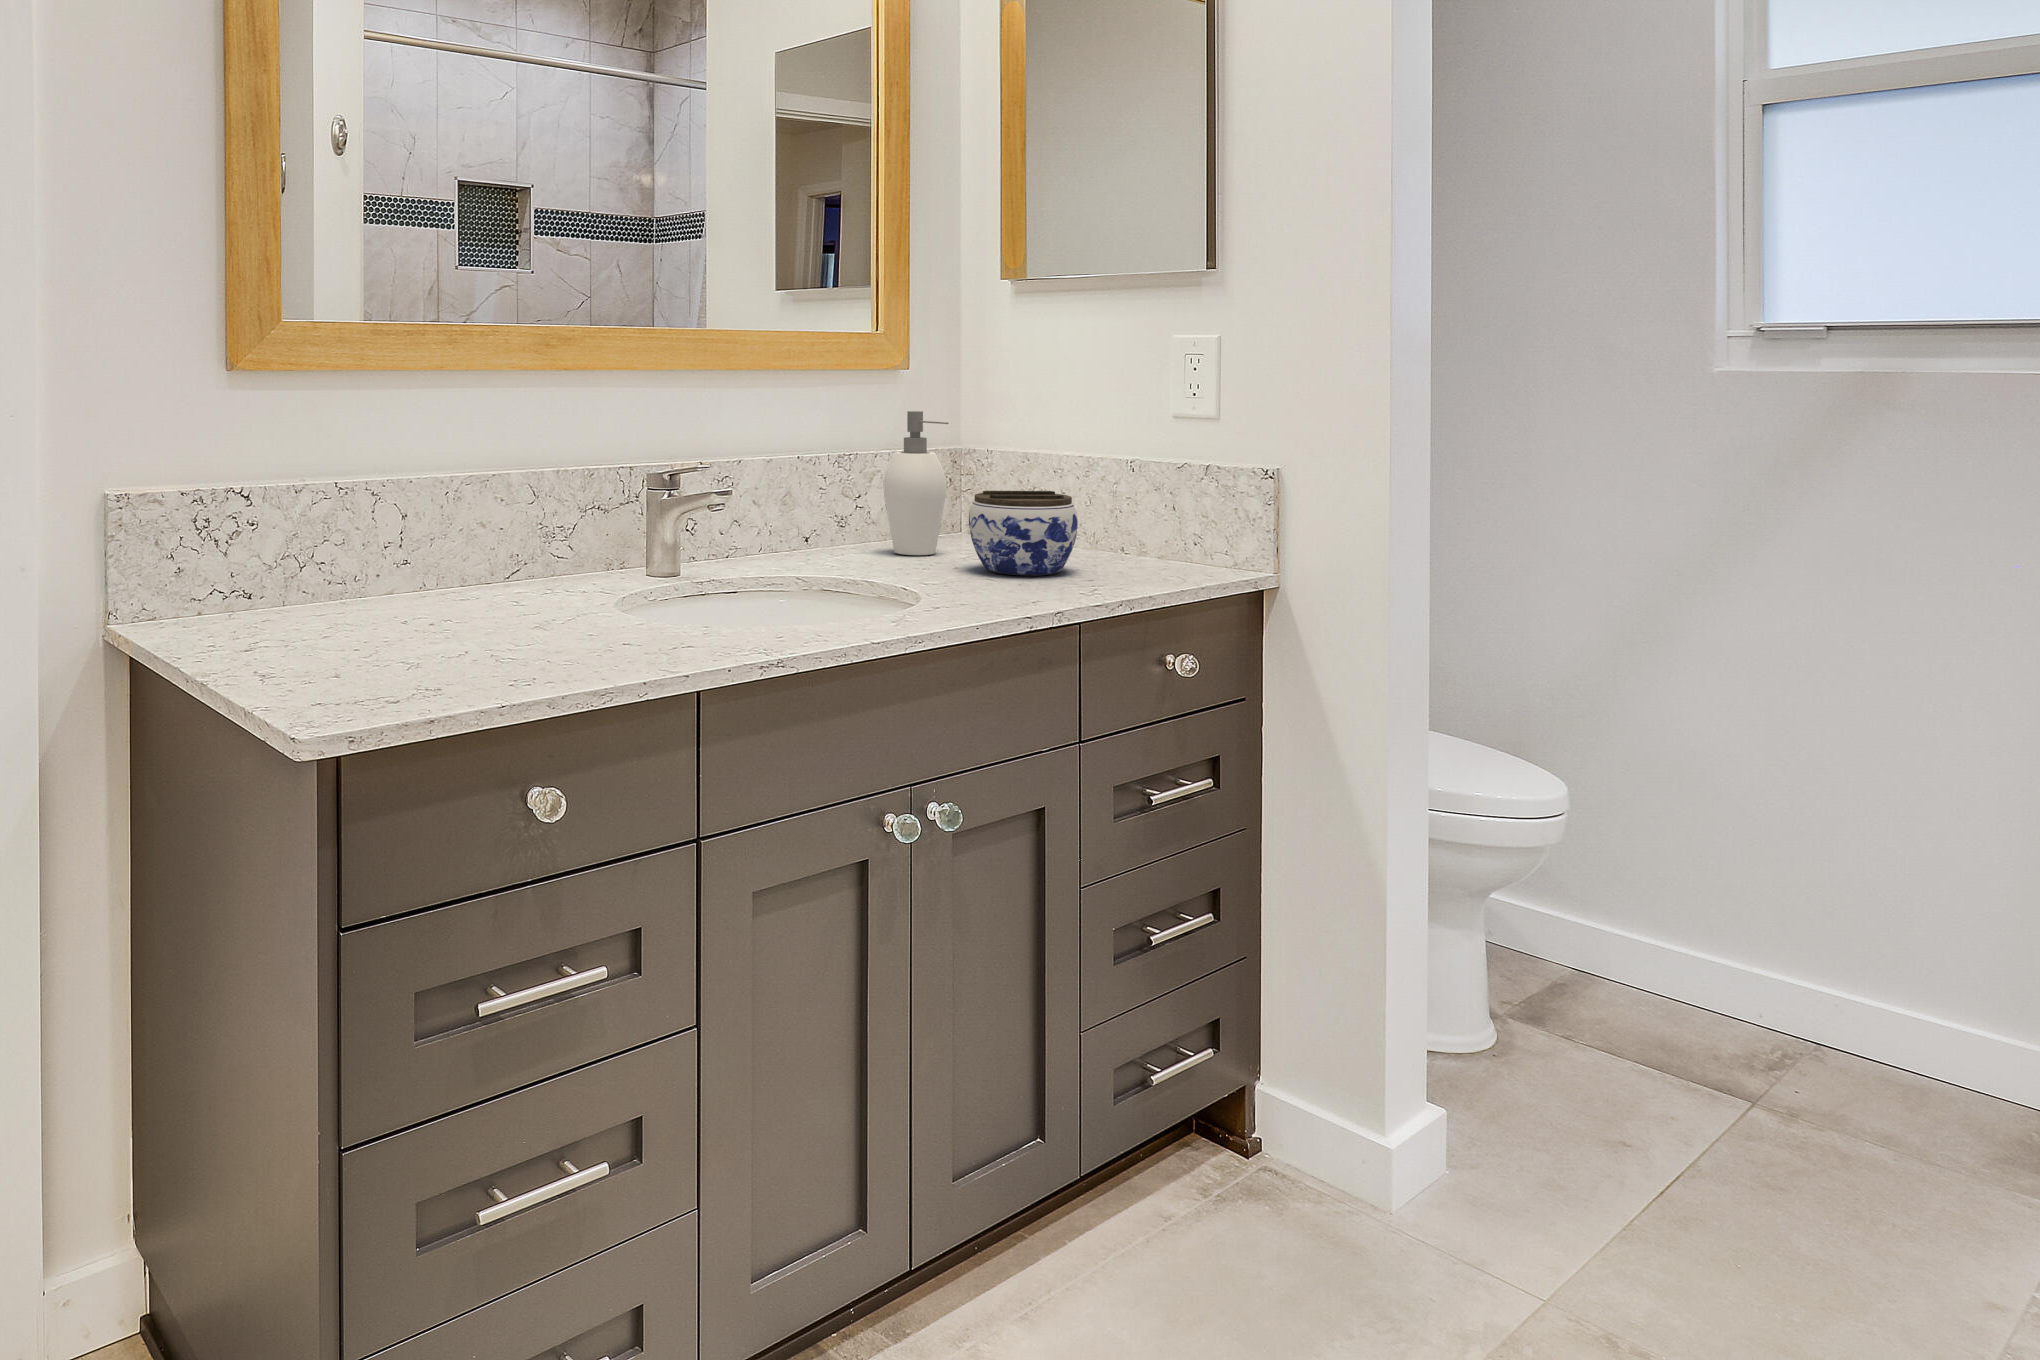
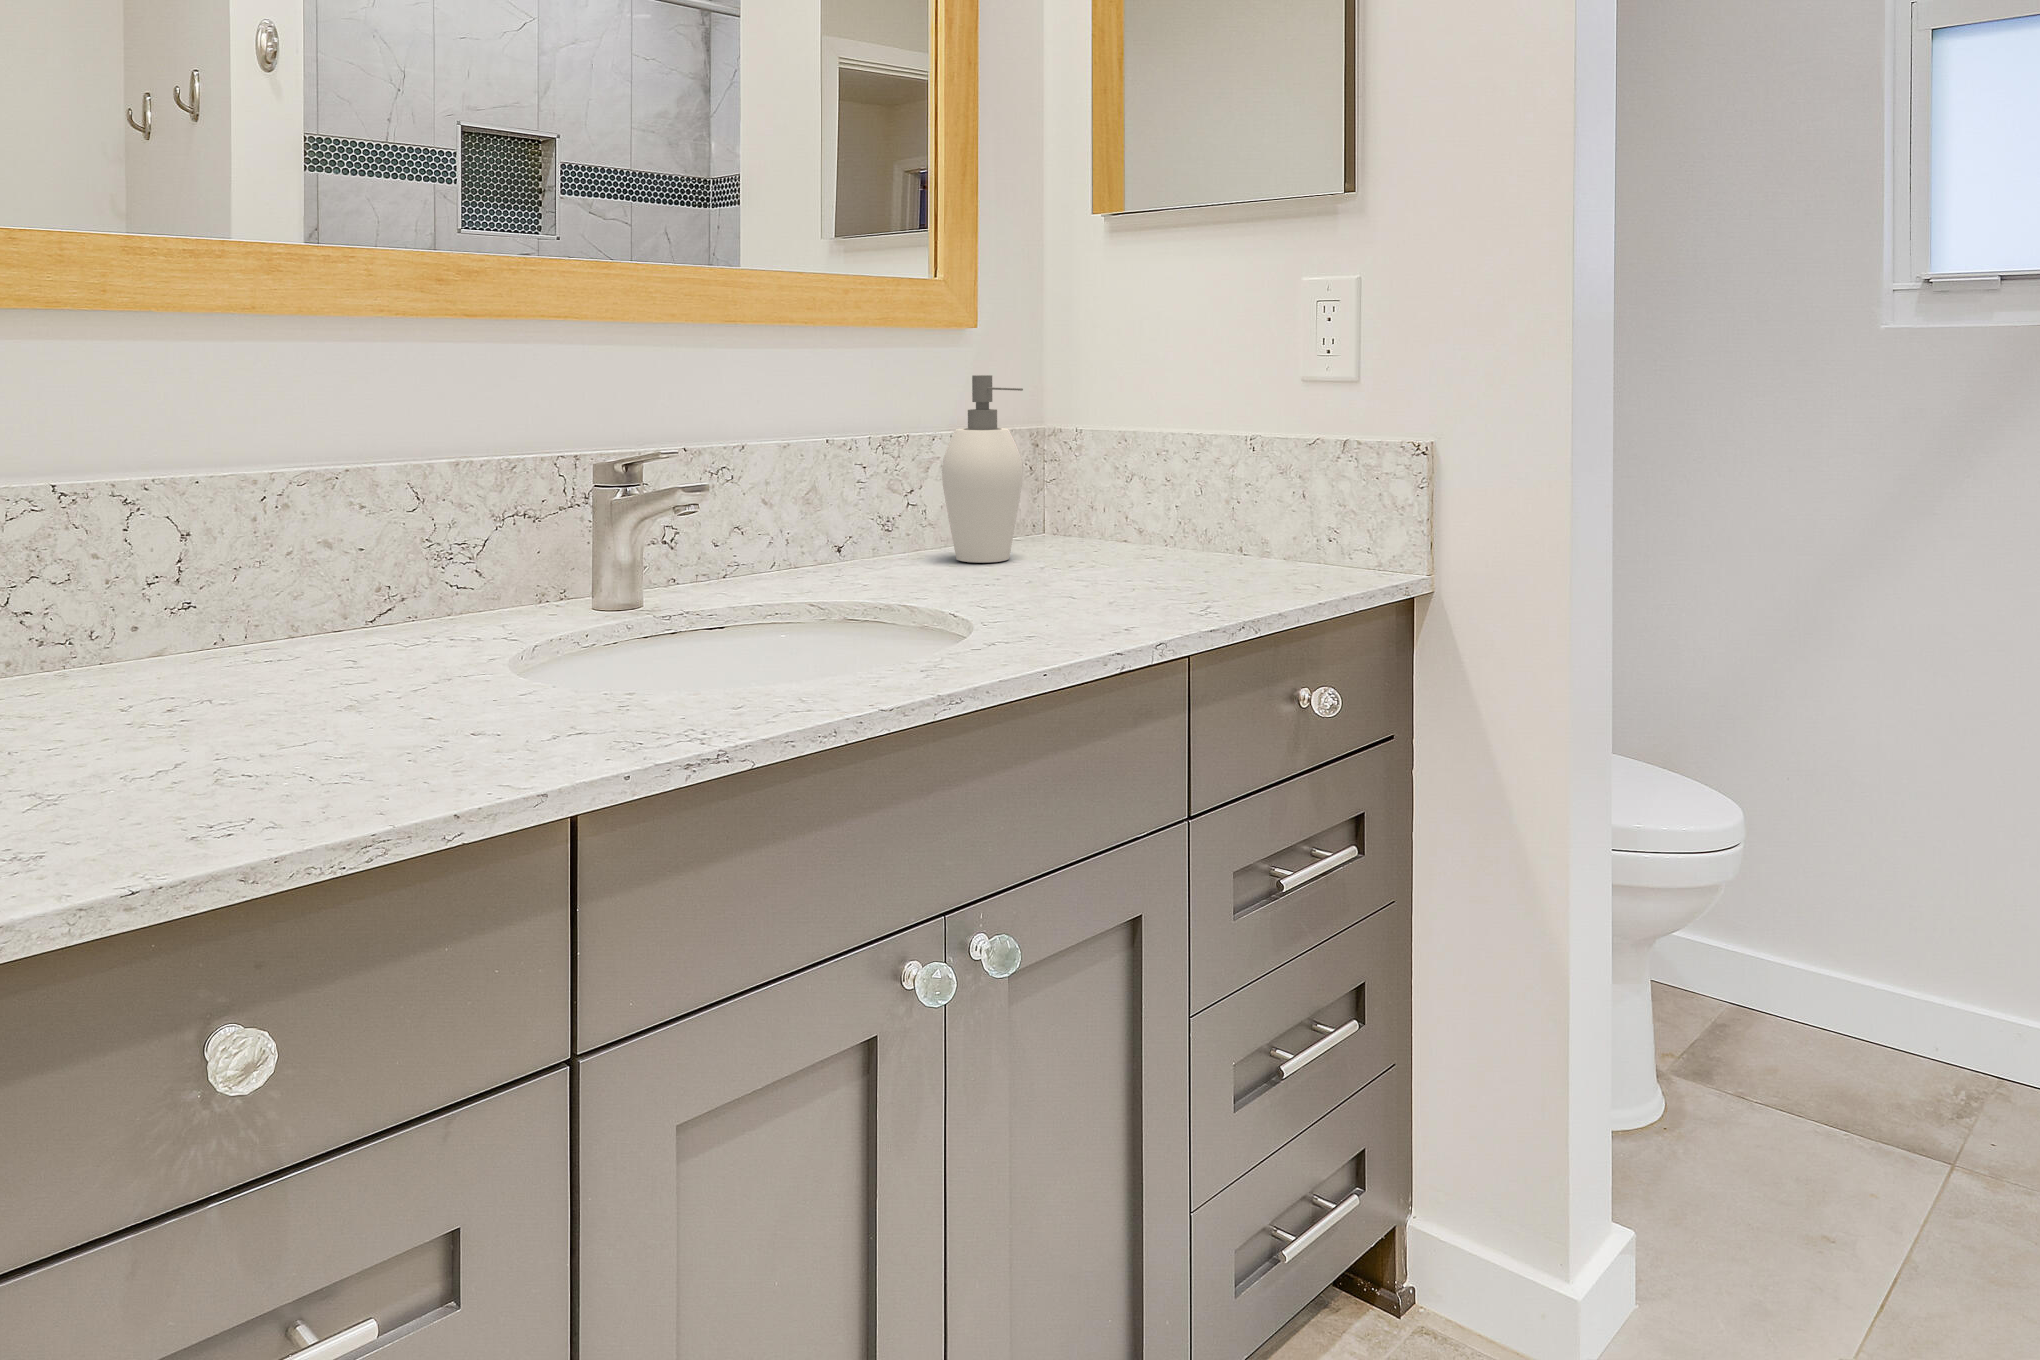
jar: present [969,491,1078,575] -> none [1046,475,1186,588]

